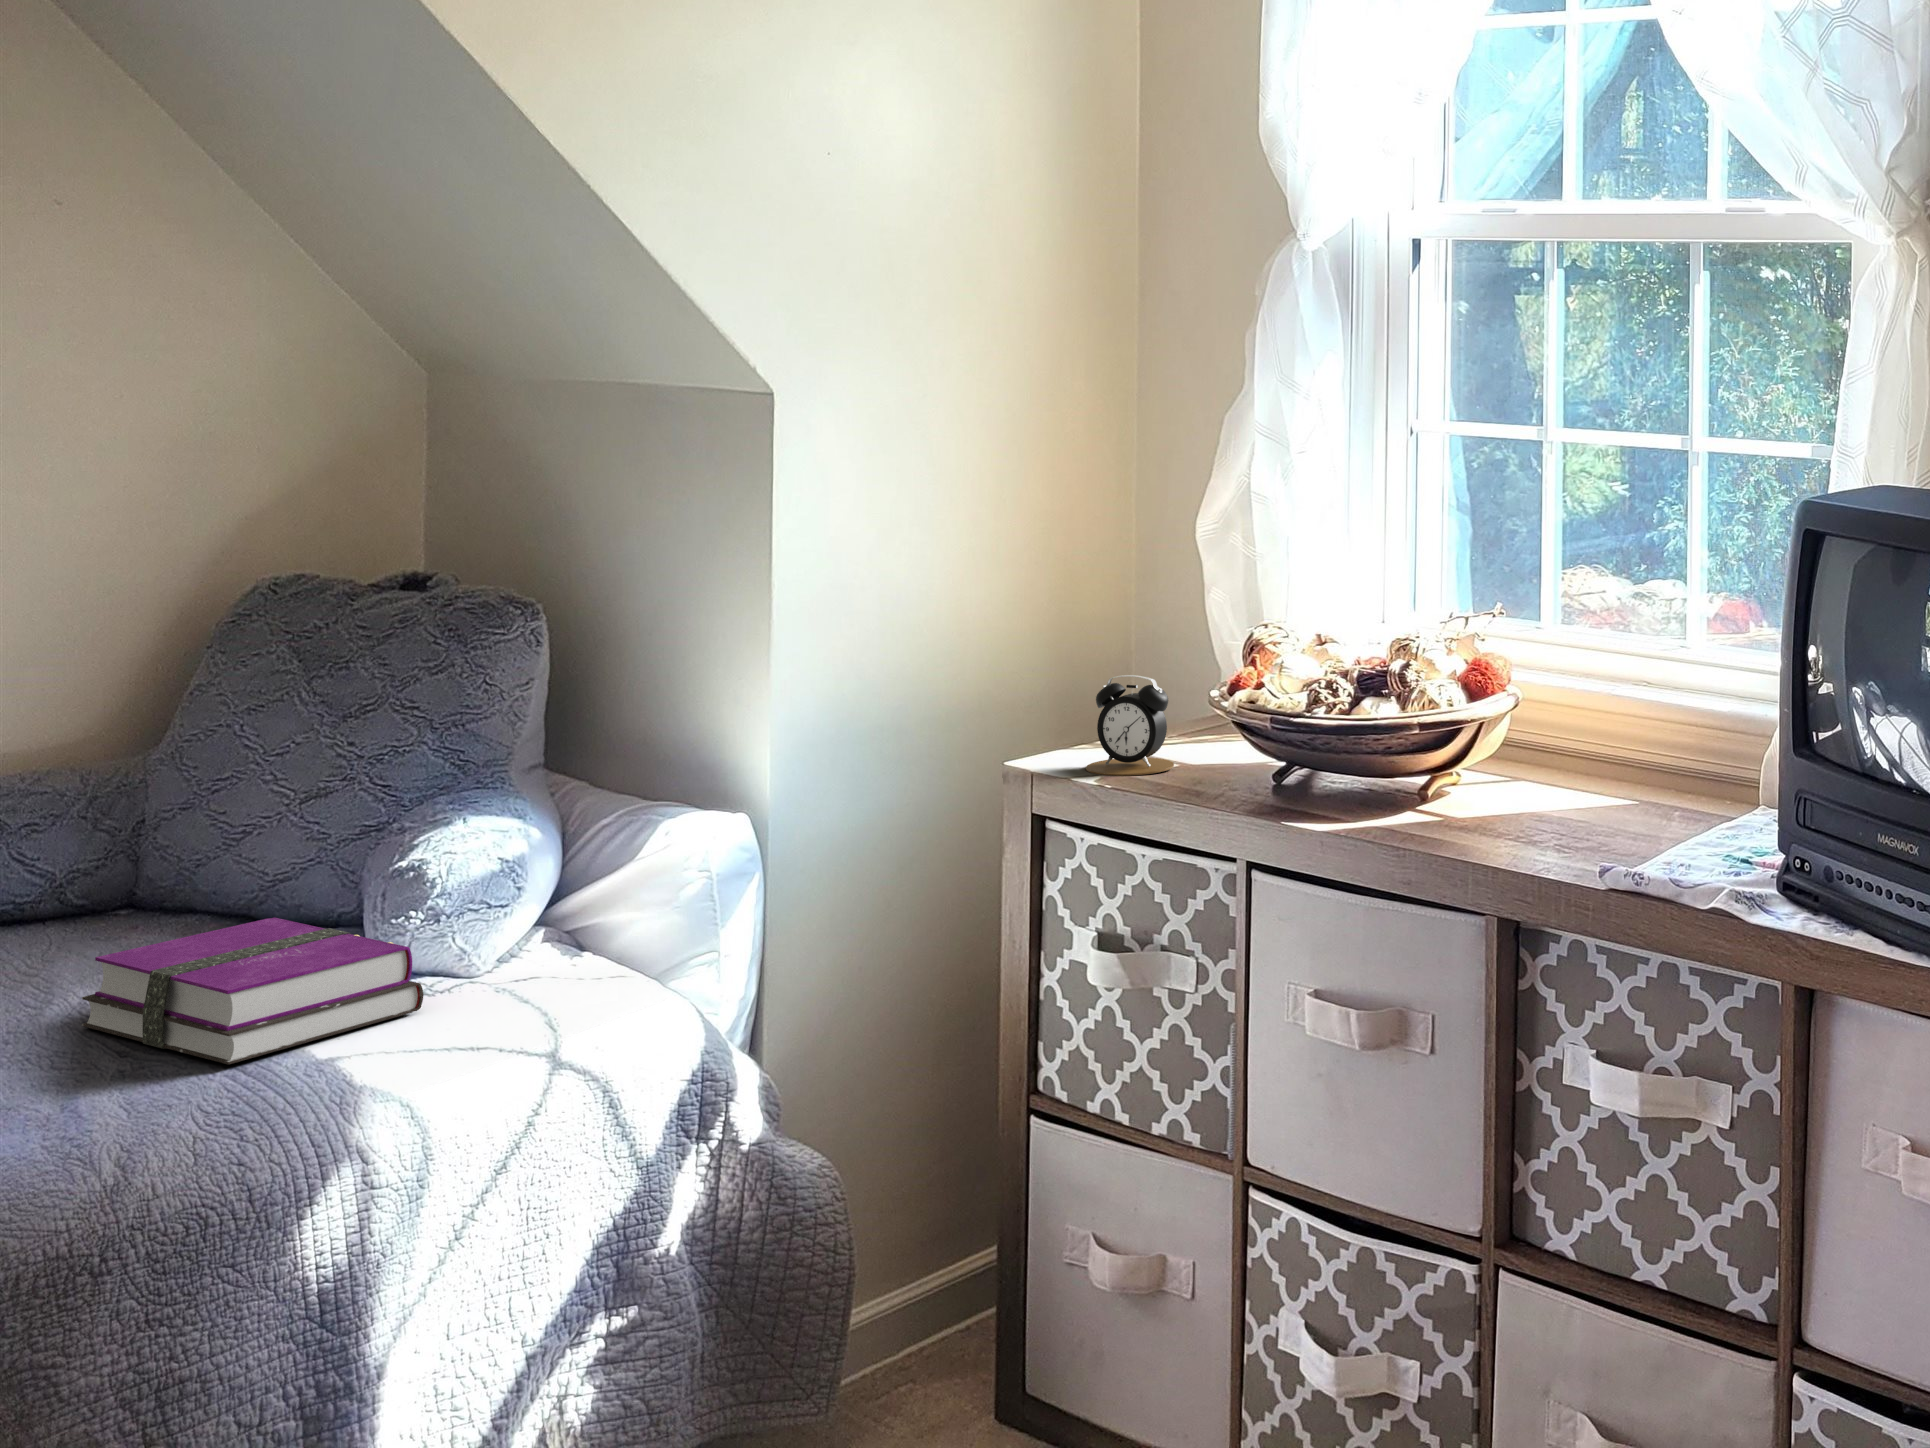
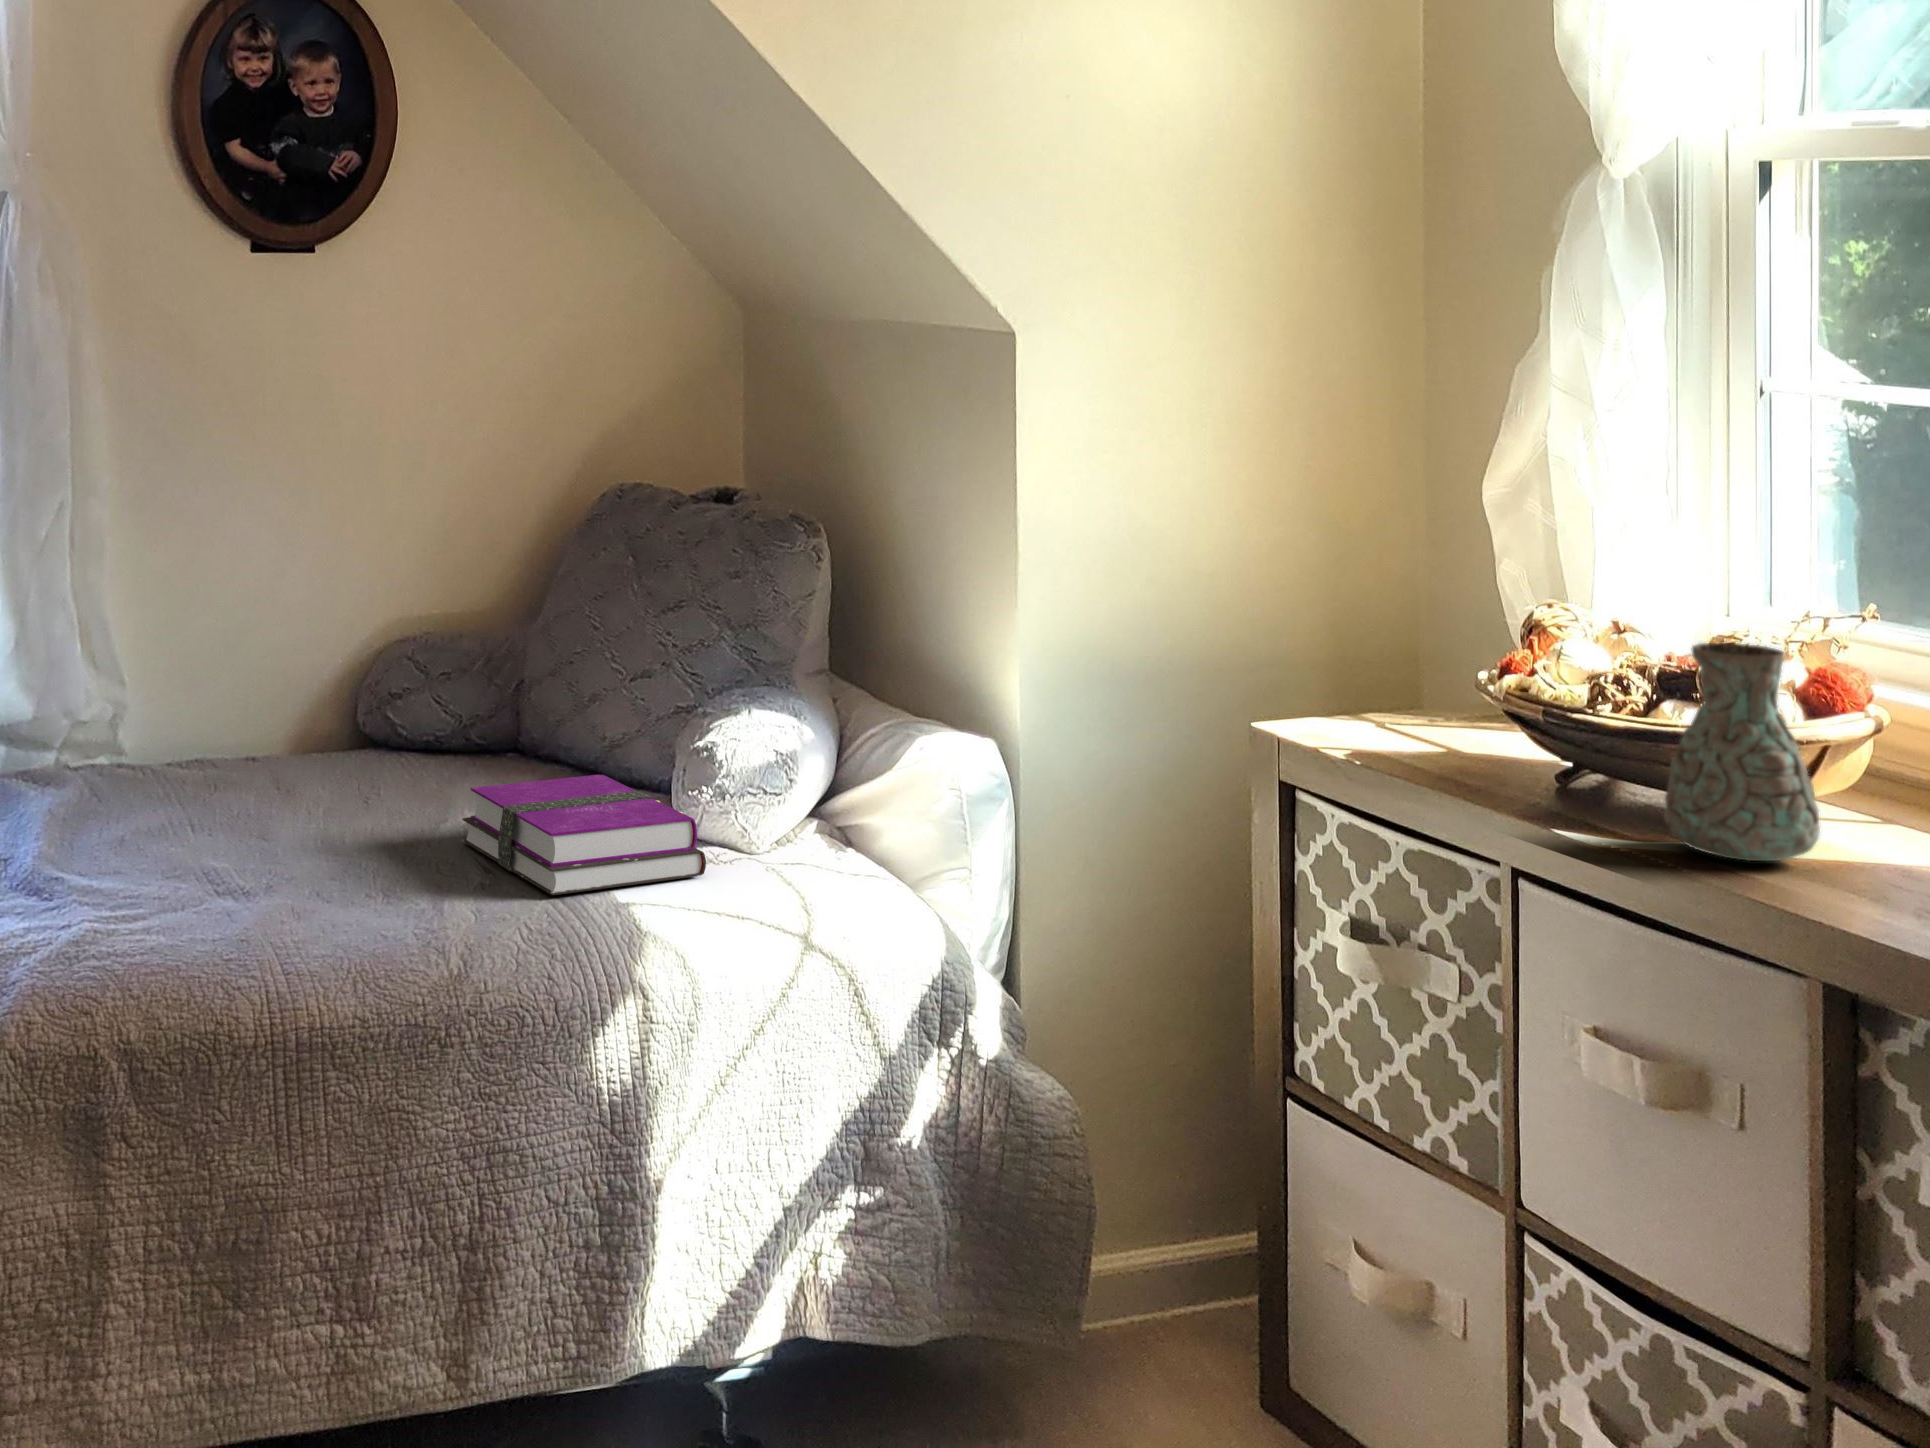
decorative vase: none [1362,642,1472,823] -> present [1664,643,1820,861]
alarm clock: present [1086,675,1174,776] -> none [1342,643,1445,753]

